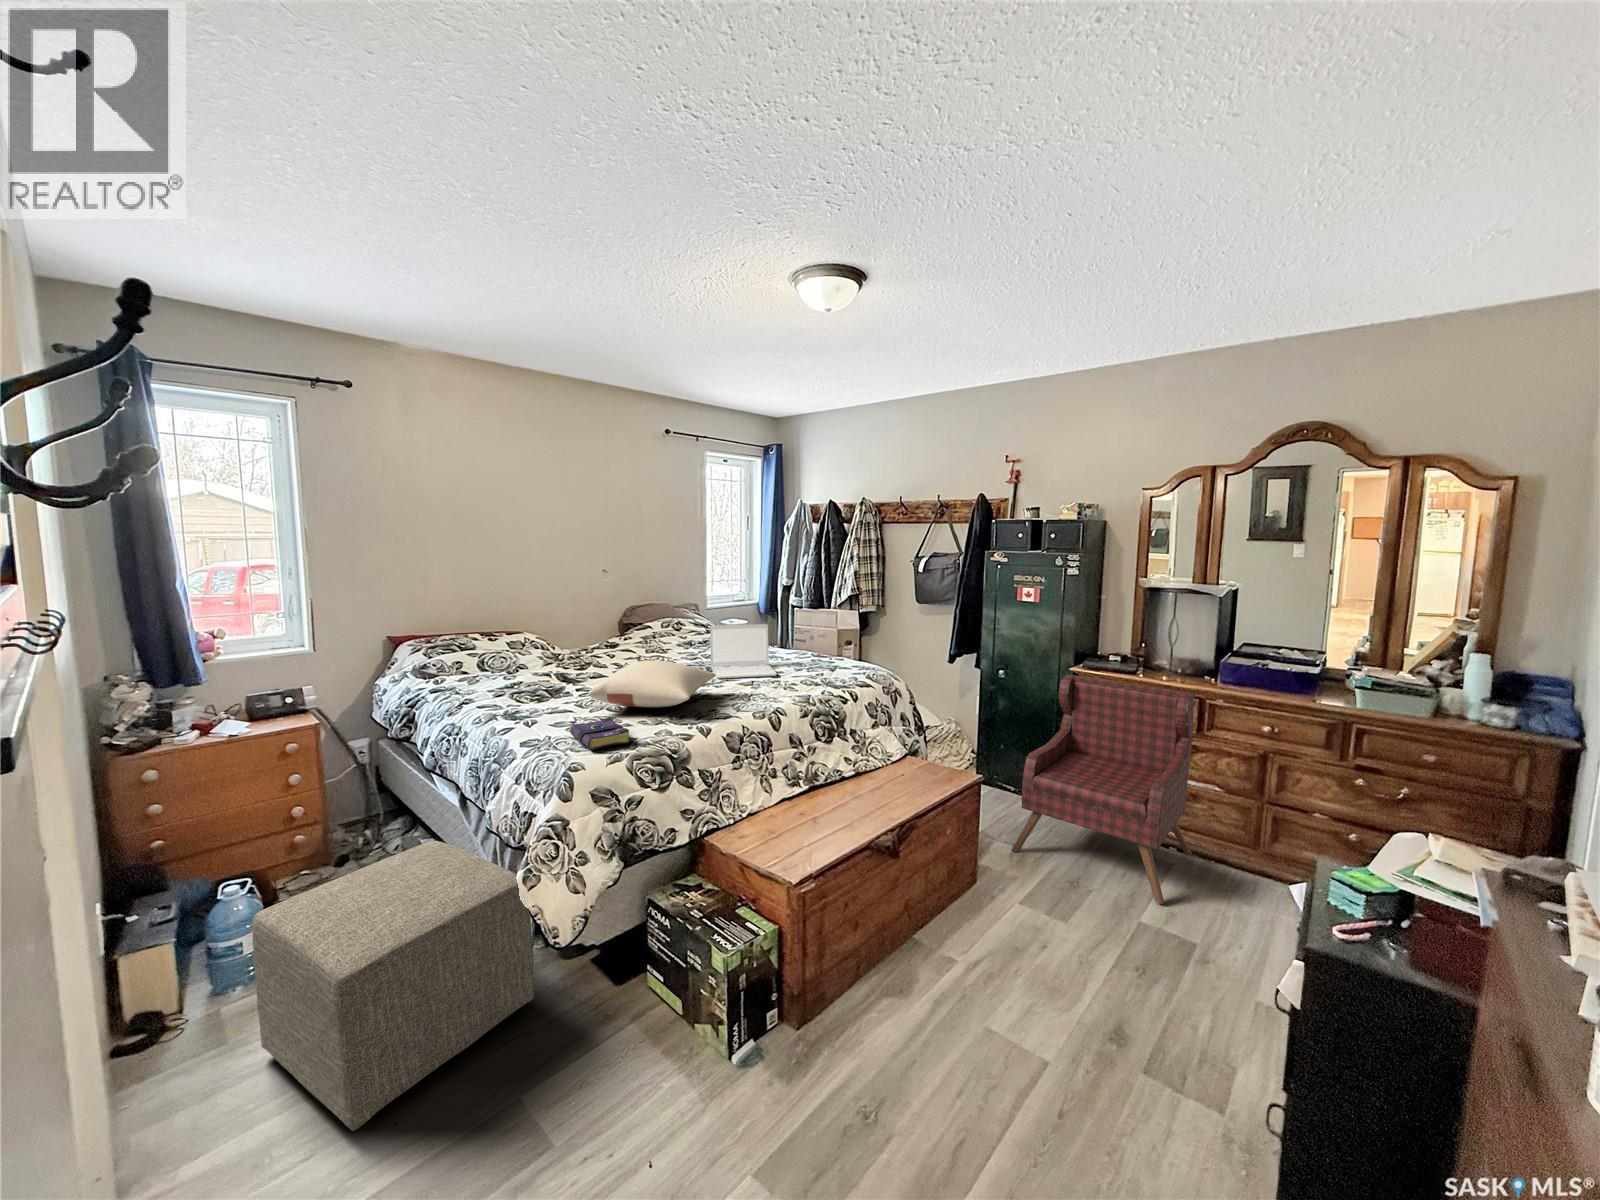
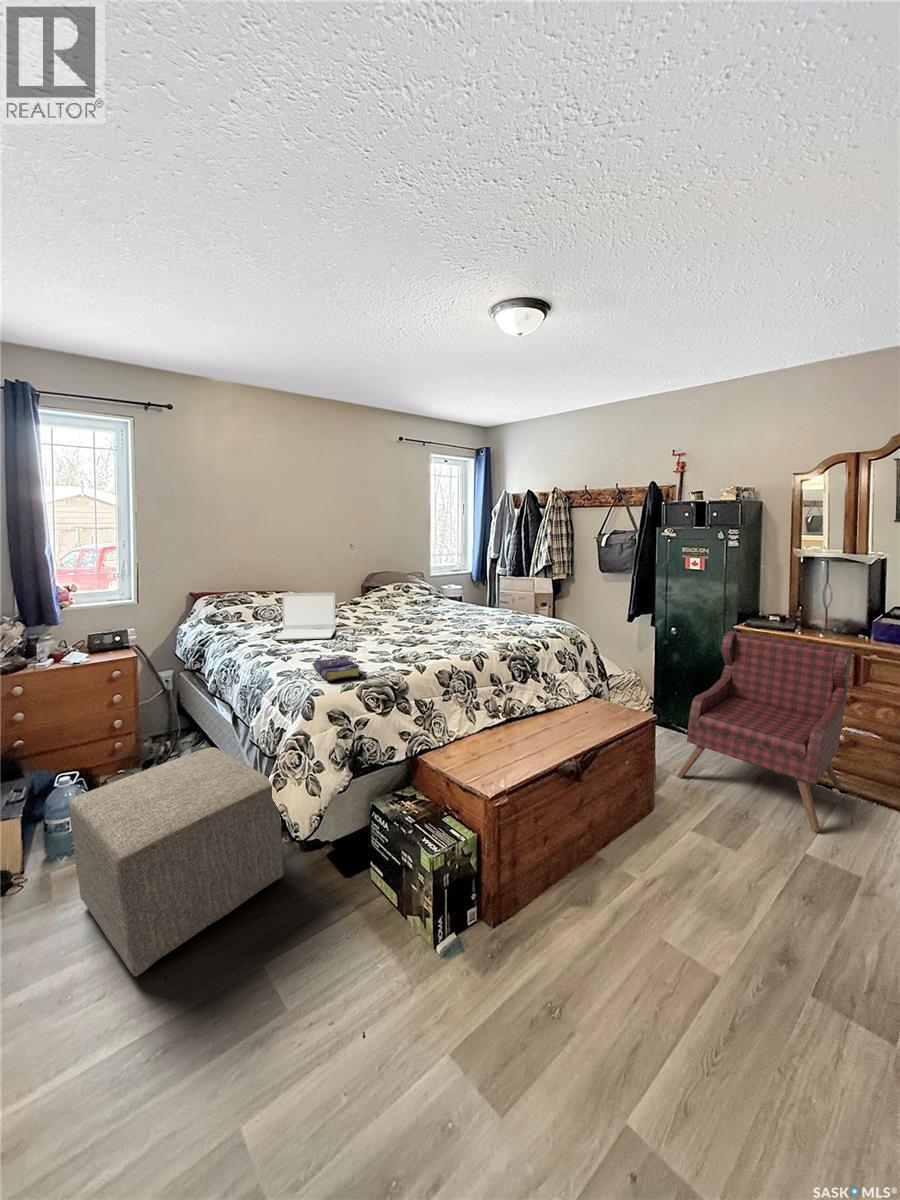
laptop: present [710,624,777,678] -> present [274,592,336,640]
pillow: present [588,661,716,707] -> none [330,613,433,649]

